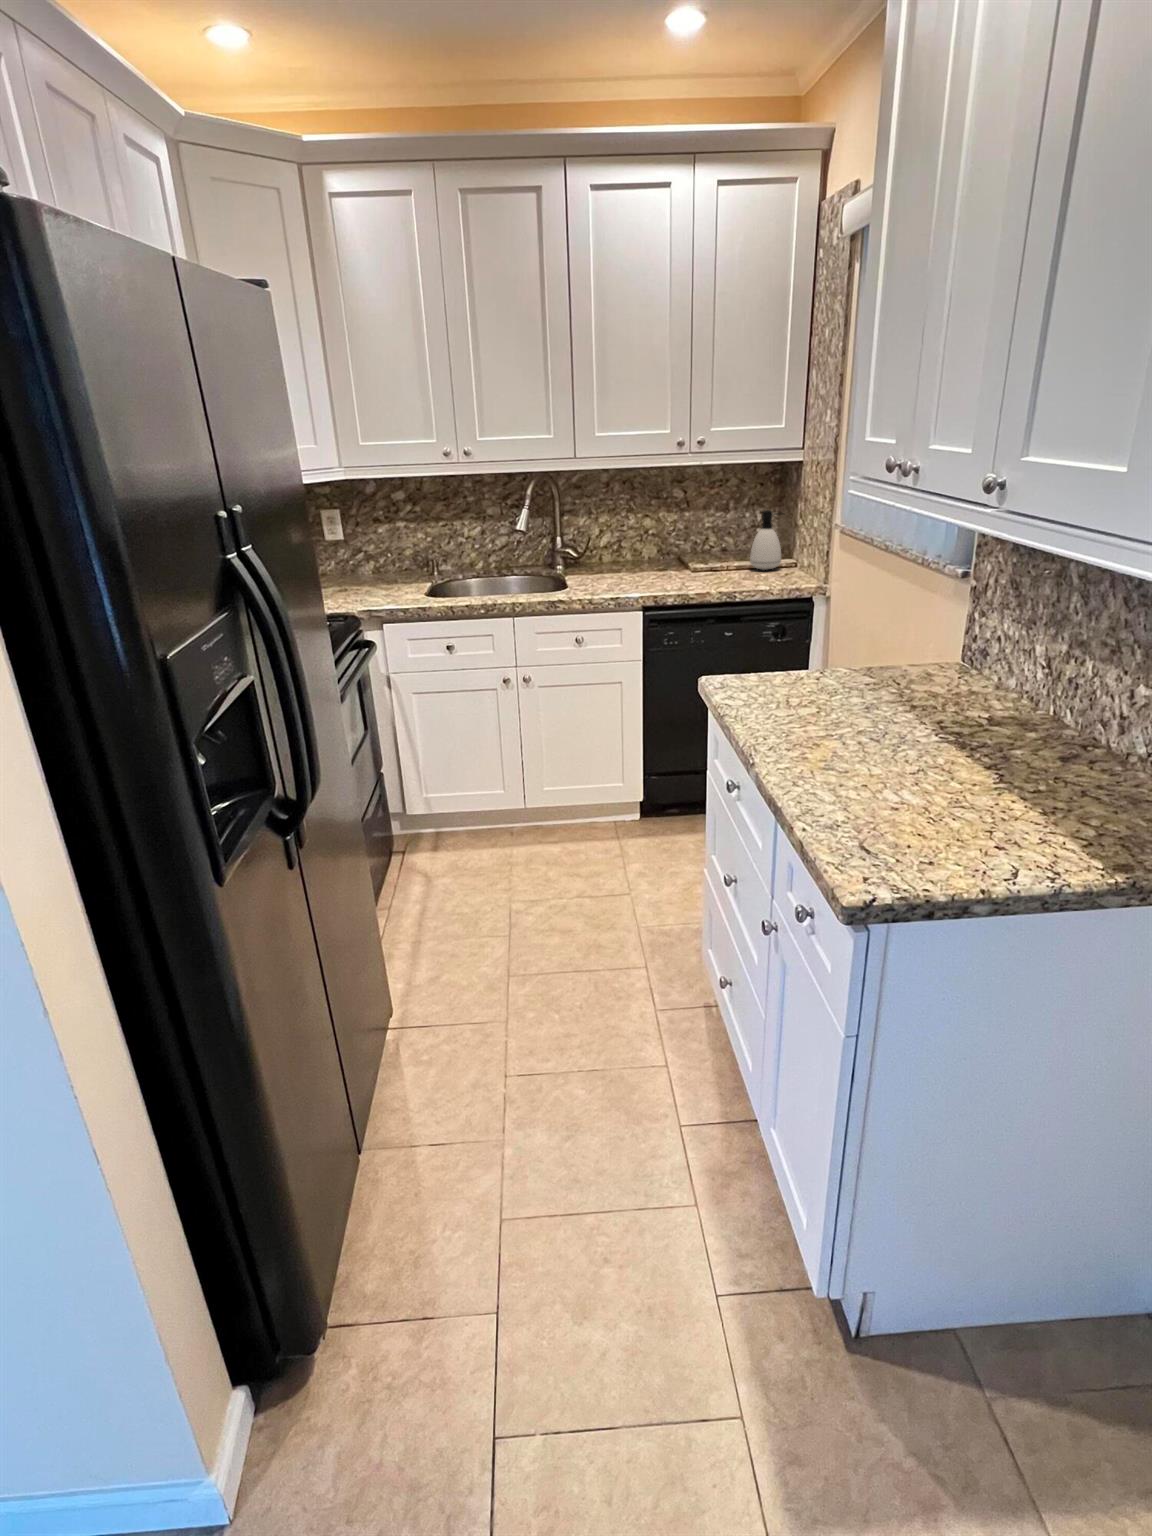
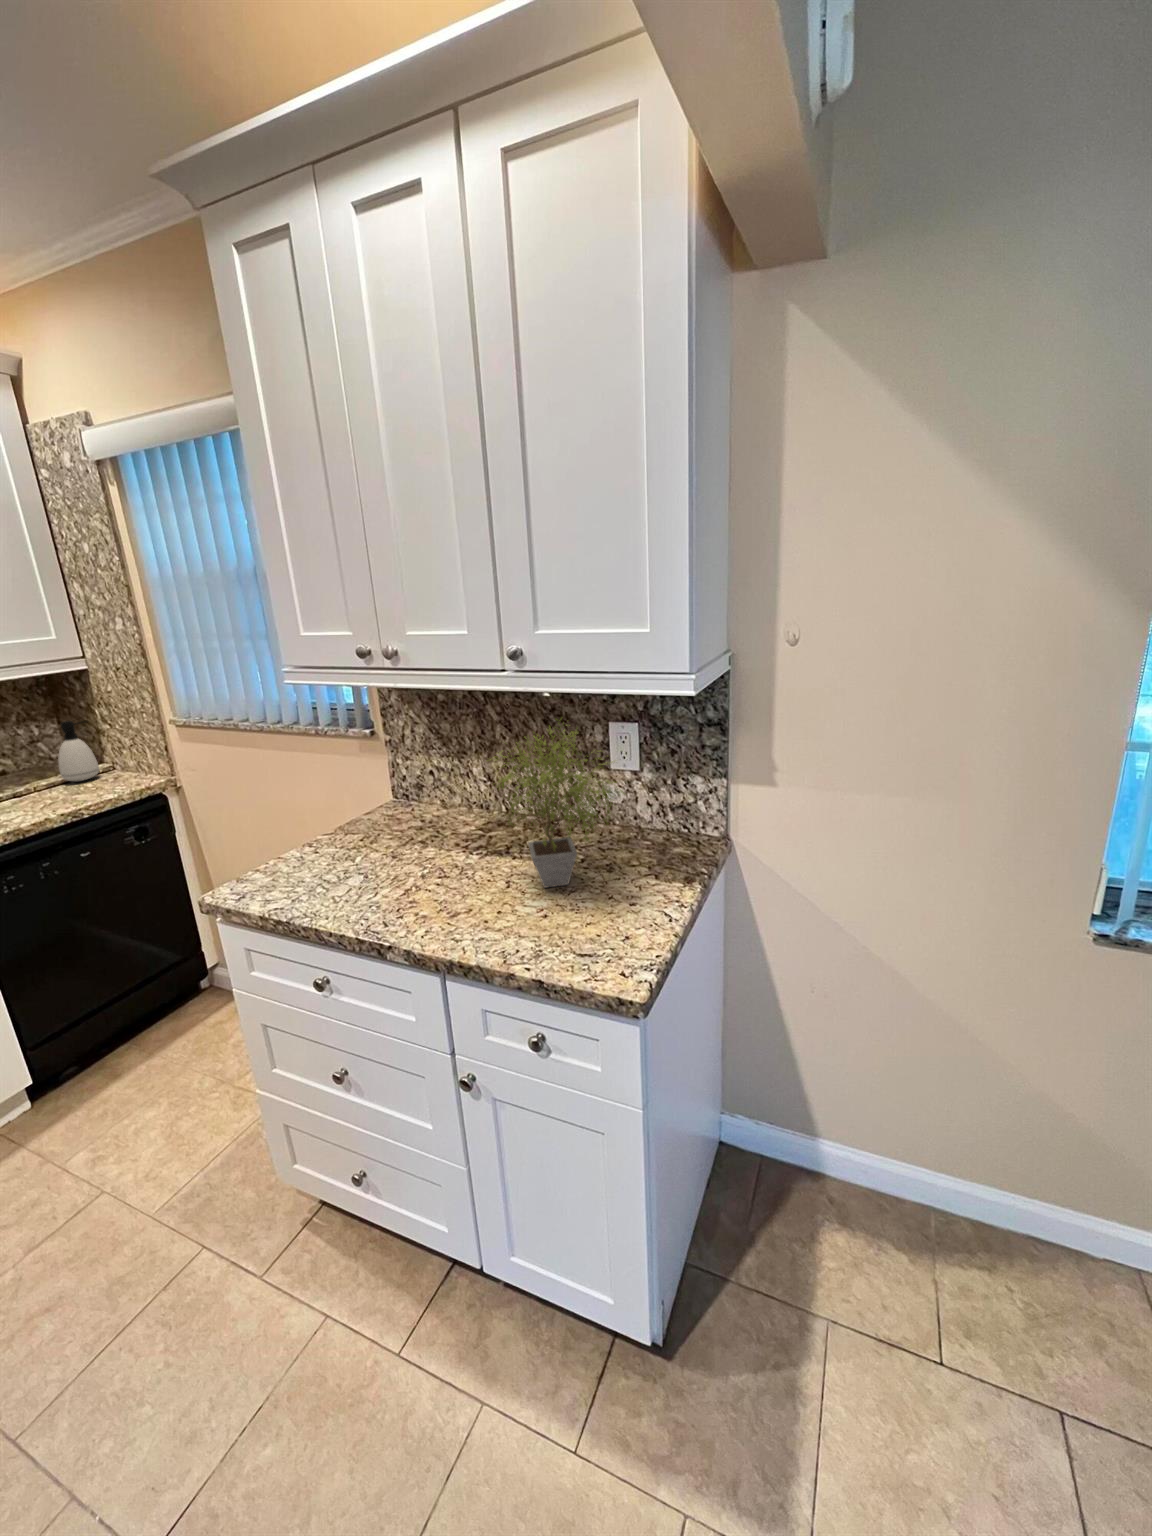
potted plant: none [892,582,1082,800] -> present [487,718,621,888]

